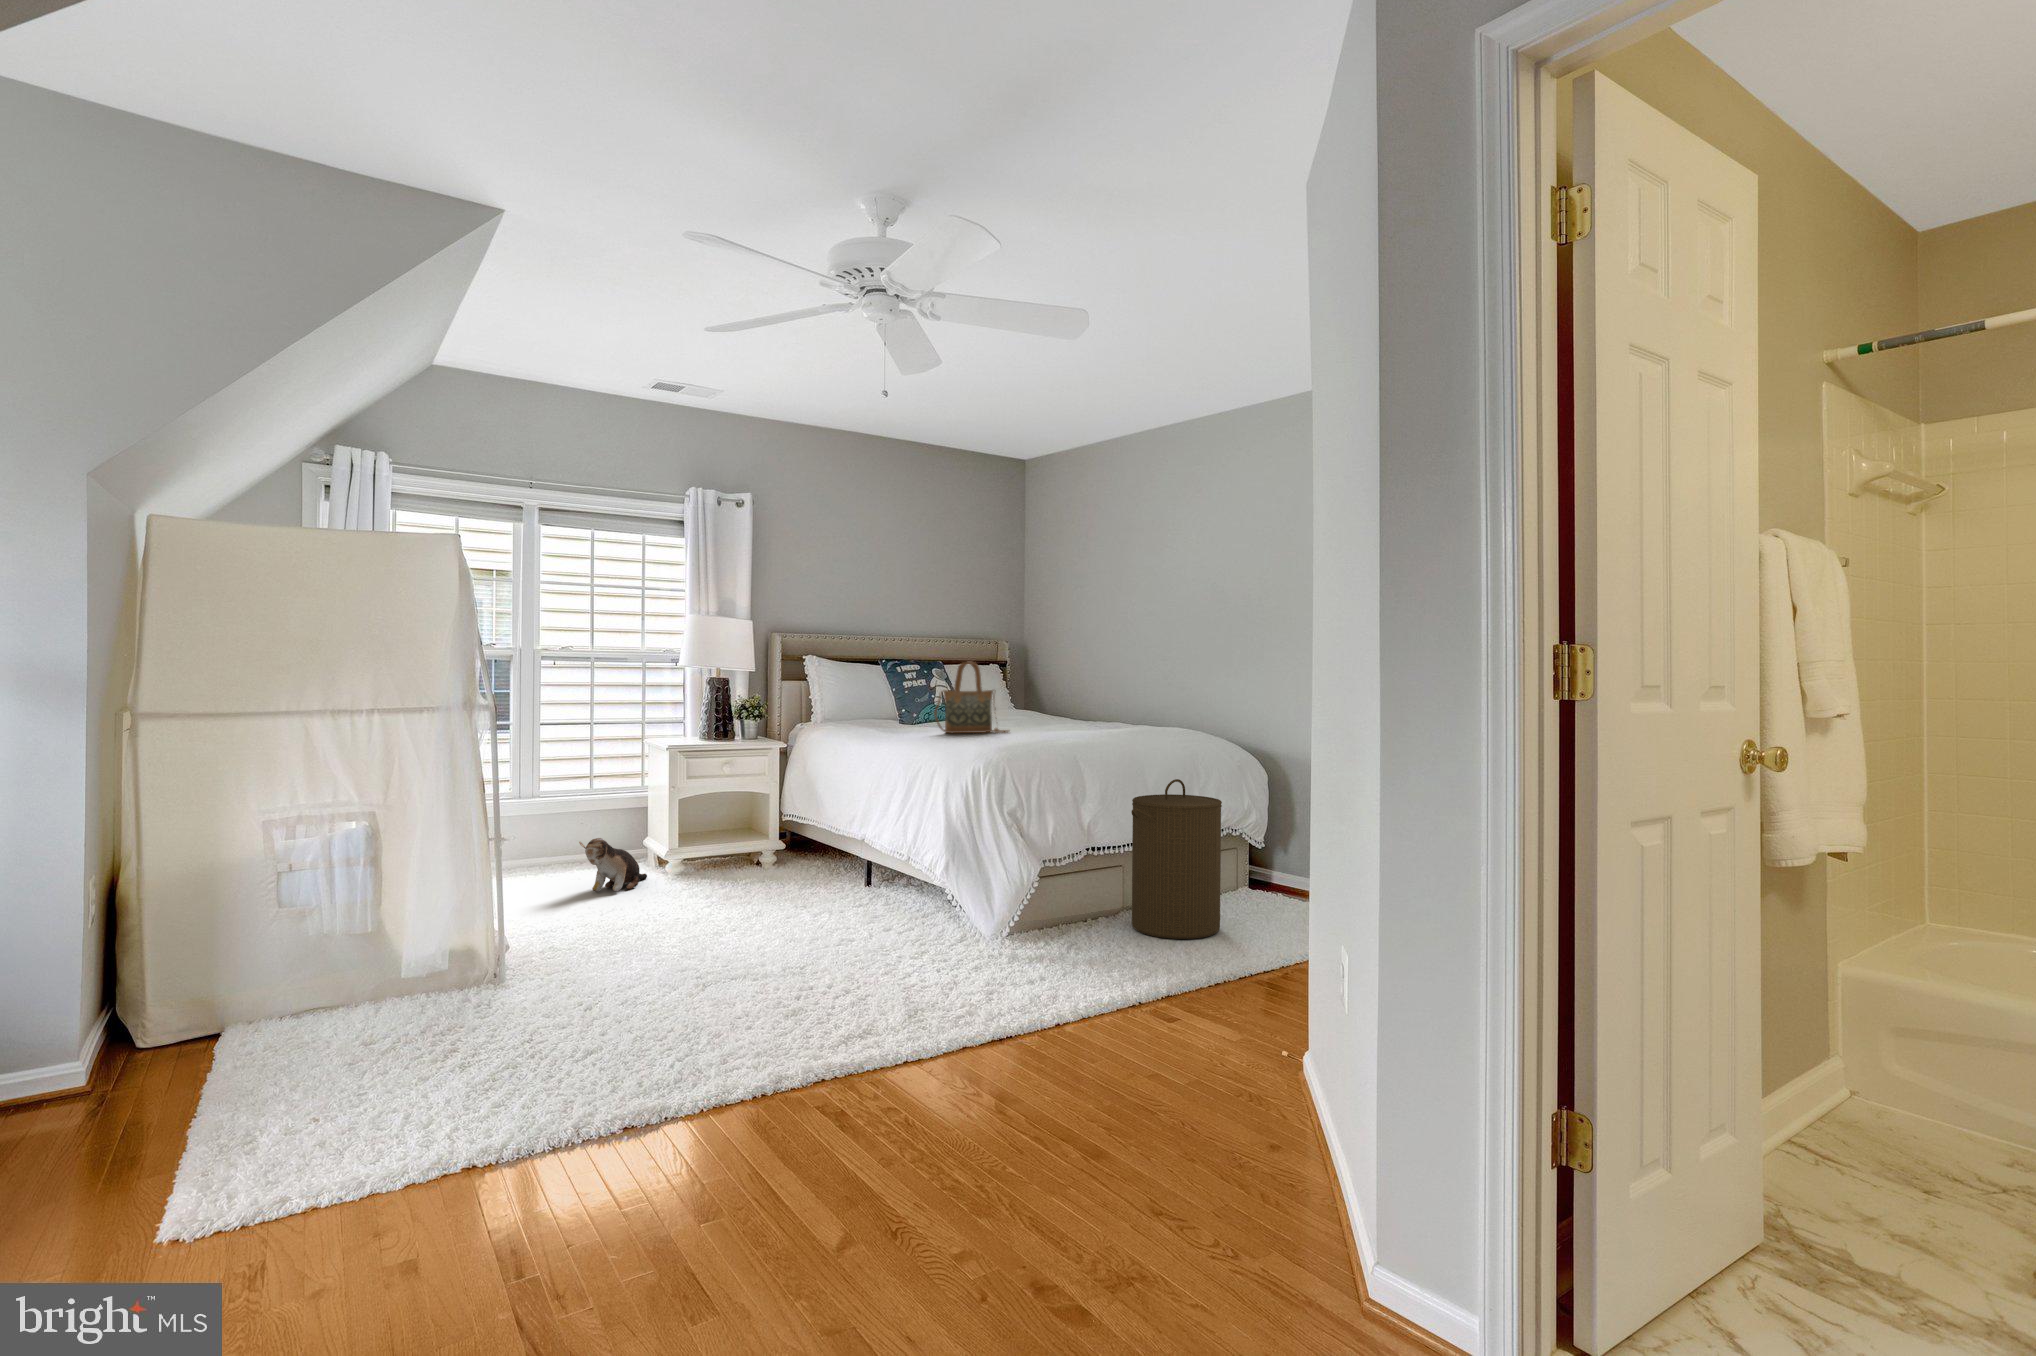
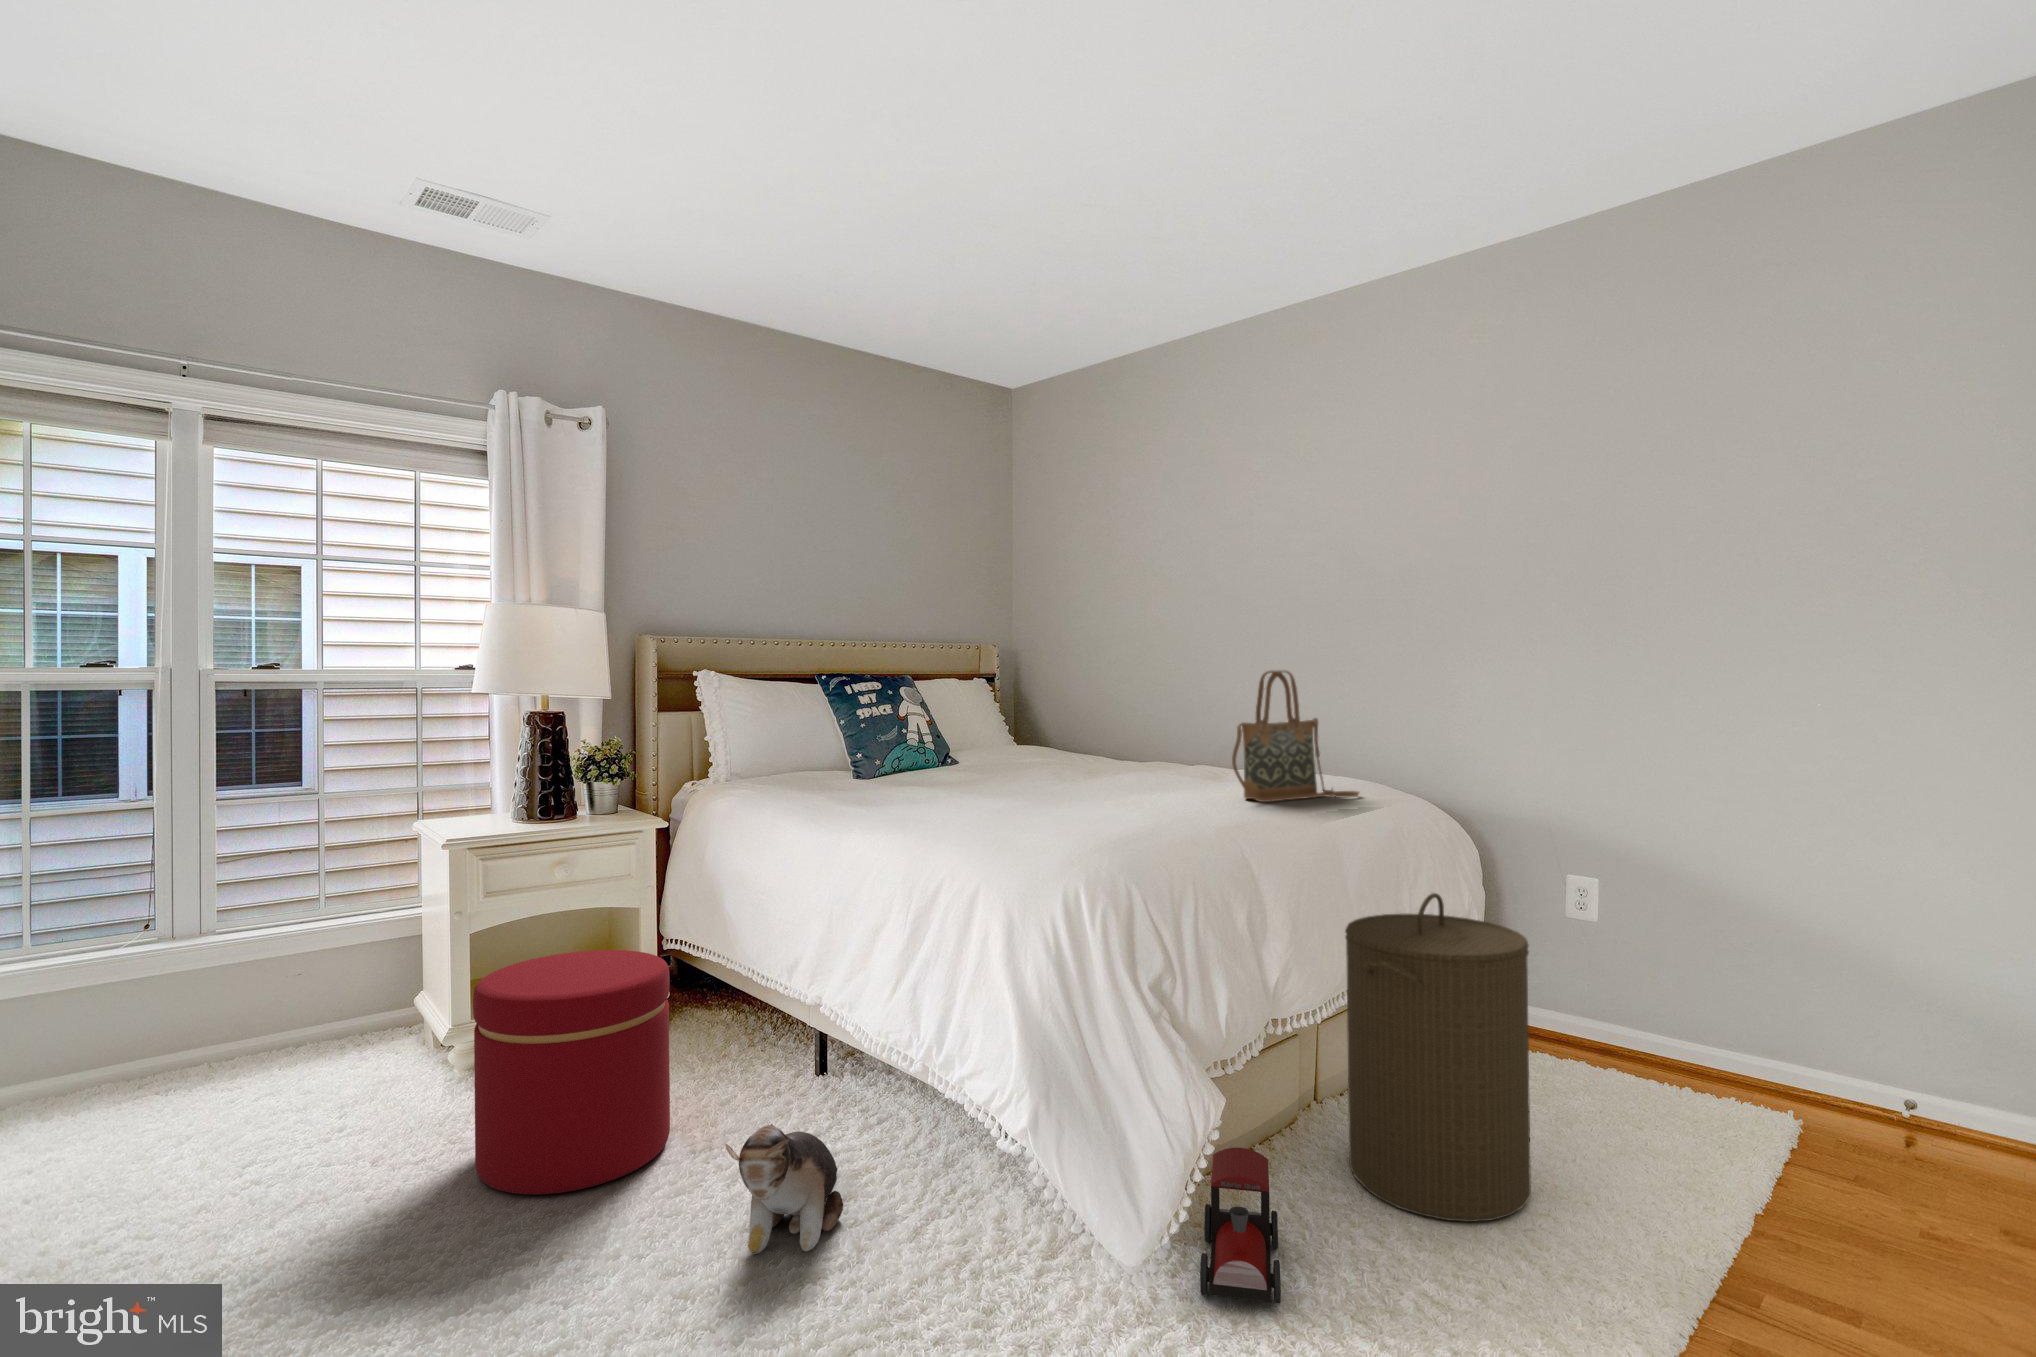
handbag: present [934,662,1009,733] -> present [1232,670,1359,802]
ottoman: none [693,804,788,912] -> present [473,950,670,1194]
plush toy: present [579,838,647,892] -> present [726,1124,843,1254]
toy train: none [1025,895,1076,952] -> present [1200,1147,1281,1303]

